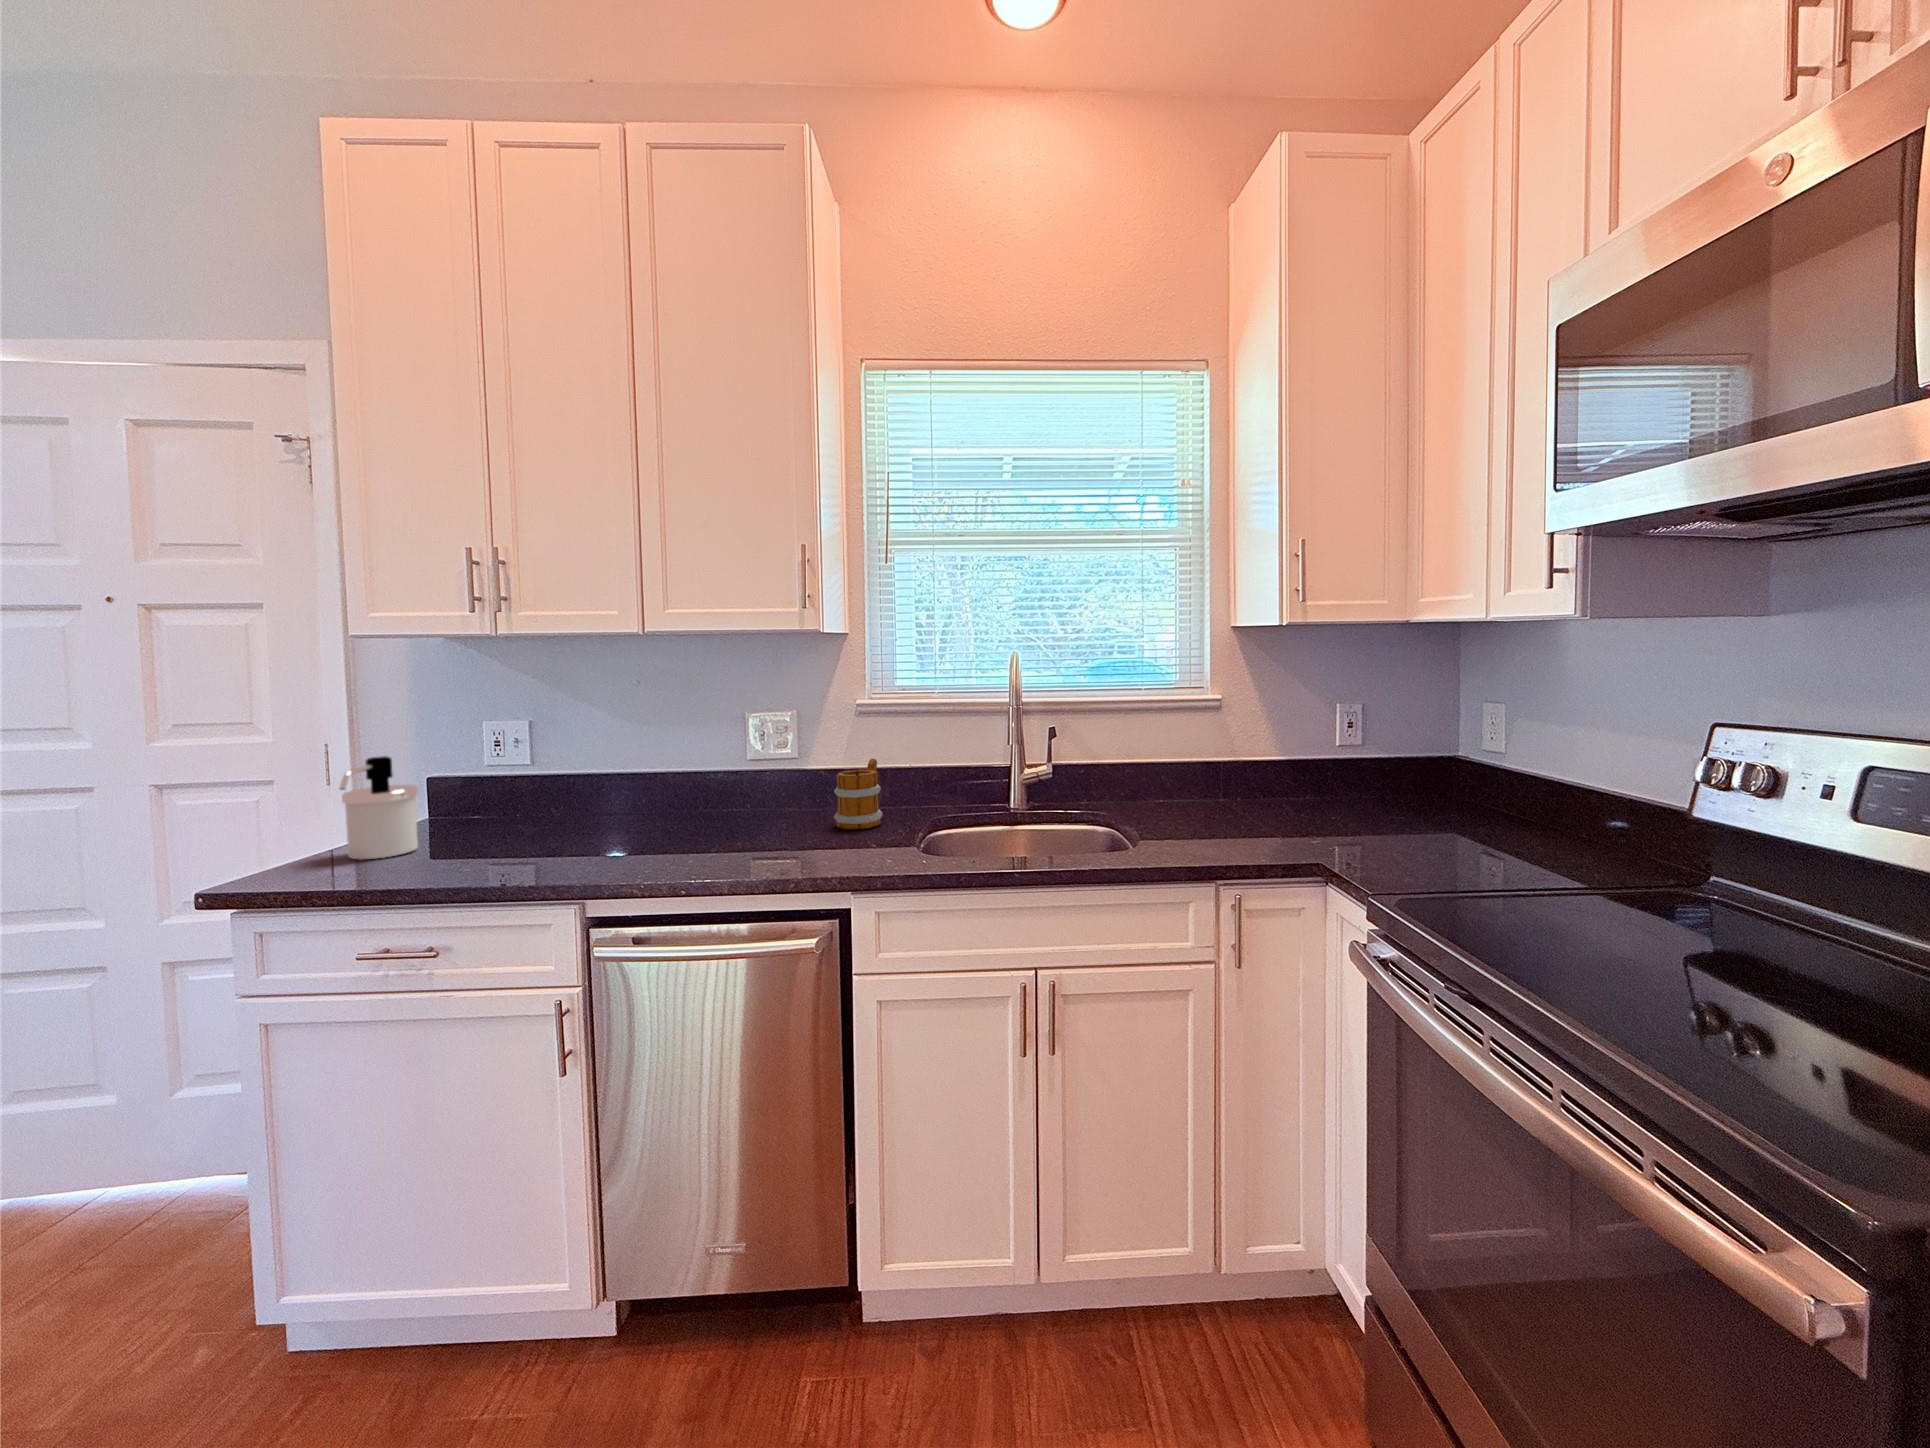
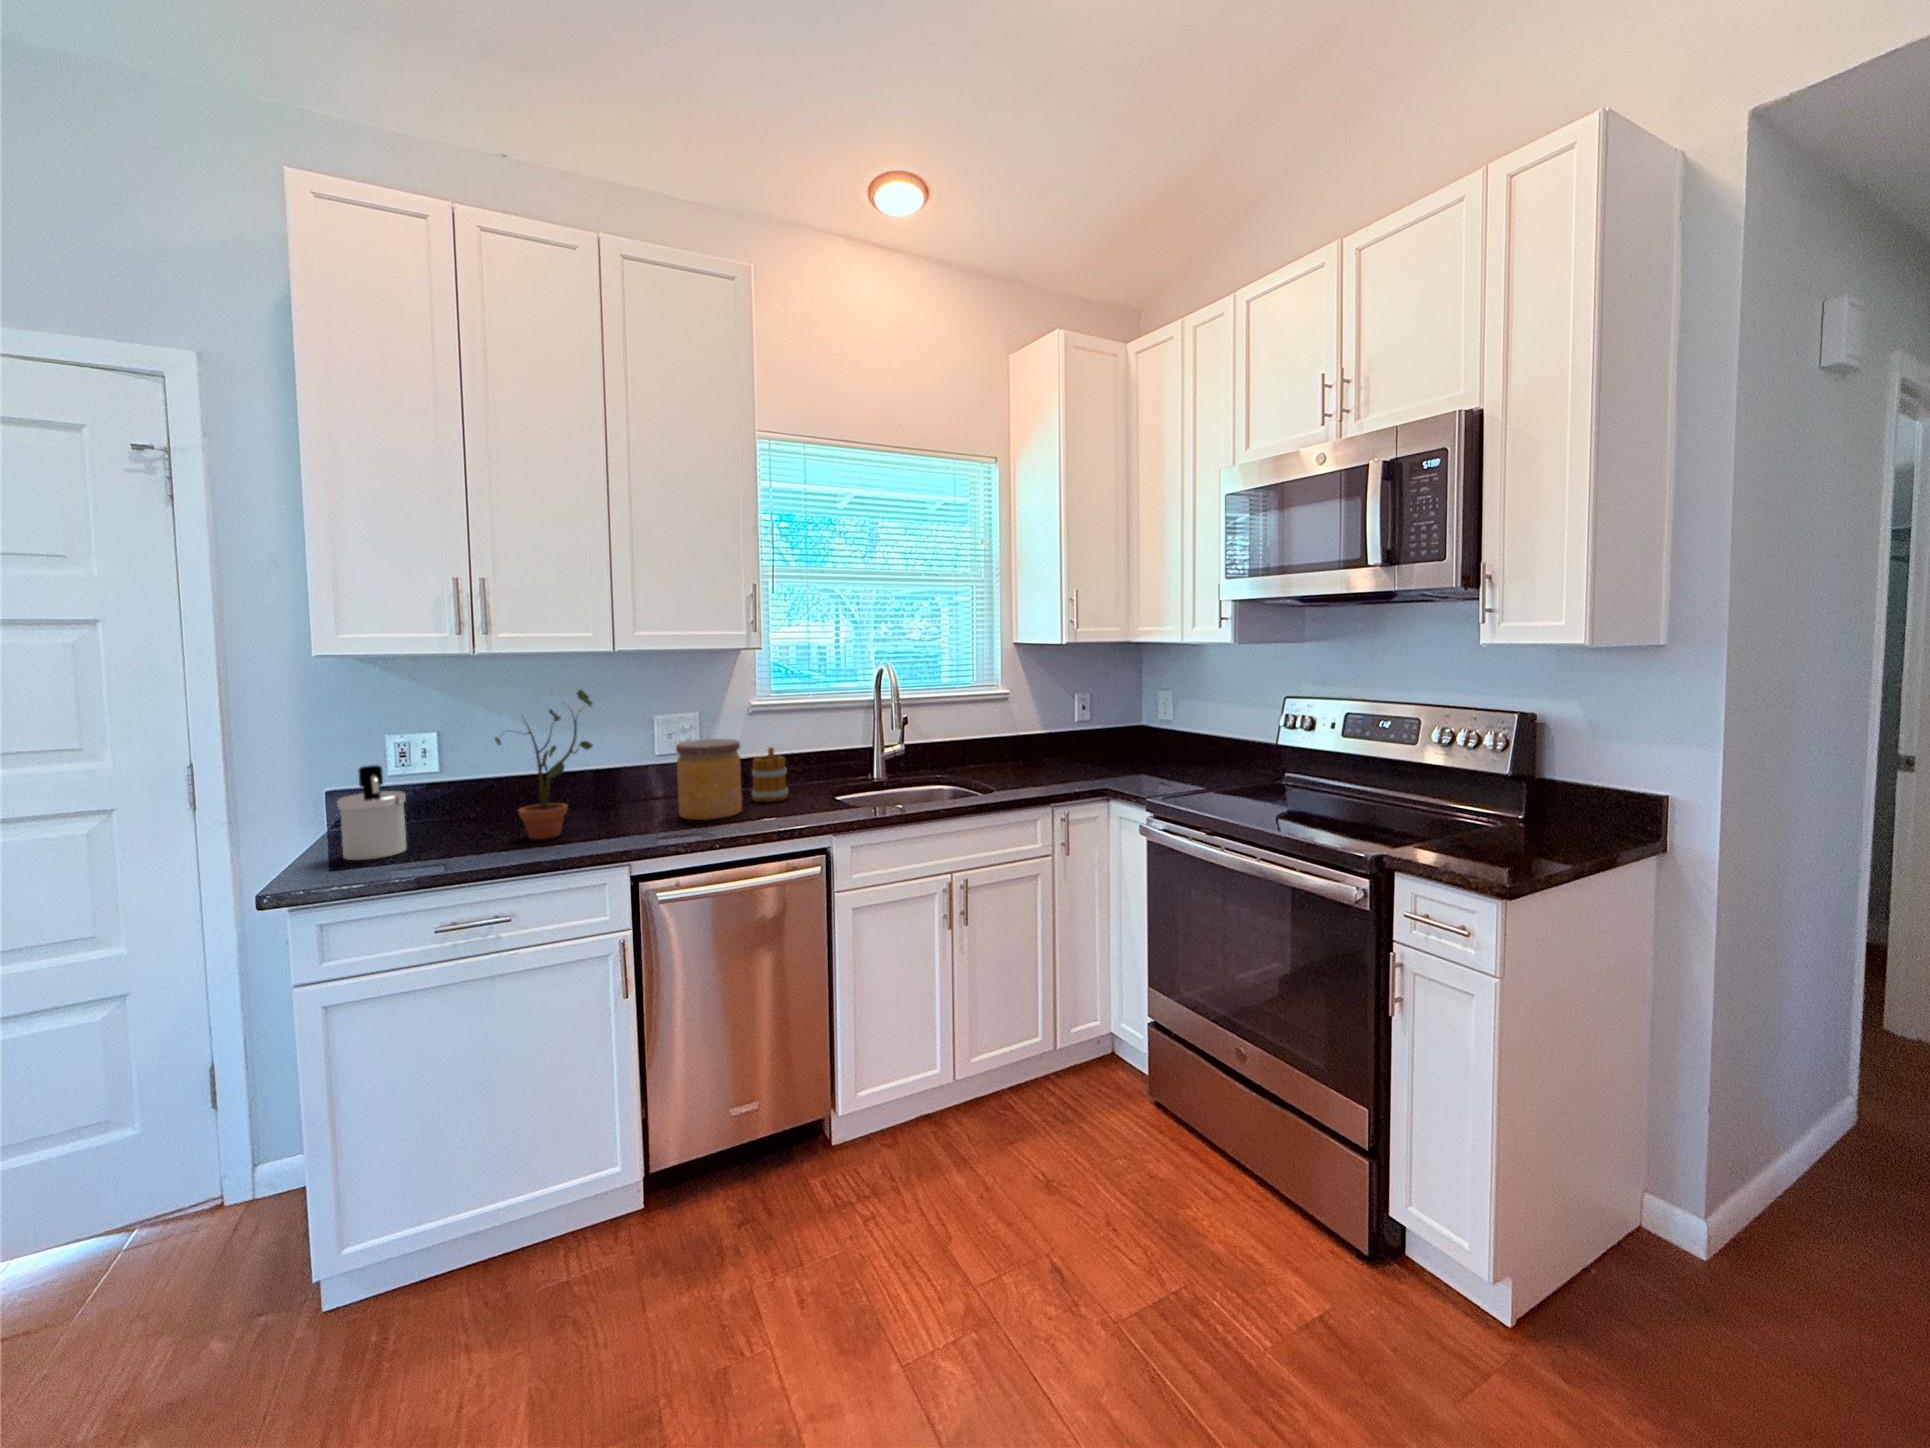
potted plant: none [484,680,643,854] -> present [495,689,592,839]
jar: none [712,746,794,848] -> present [676,739,742,820]

